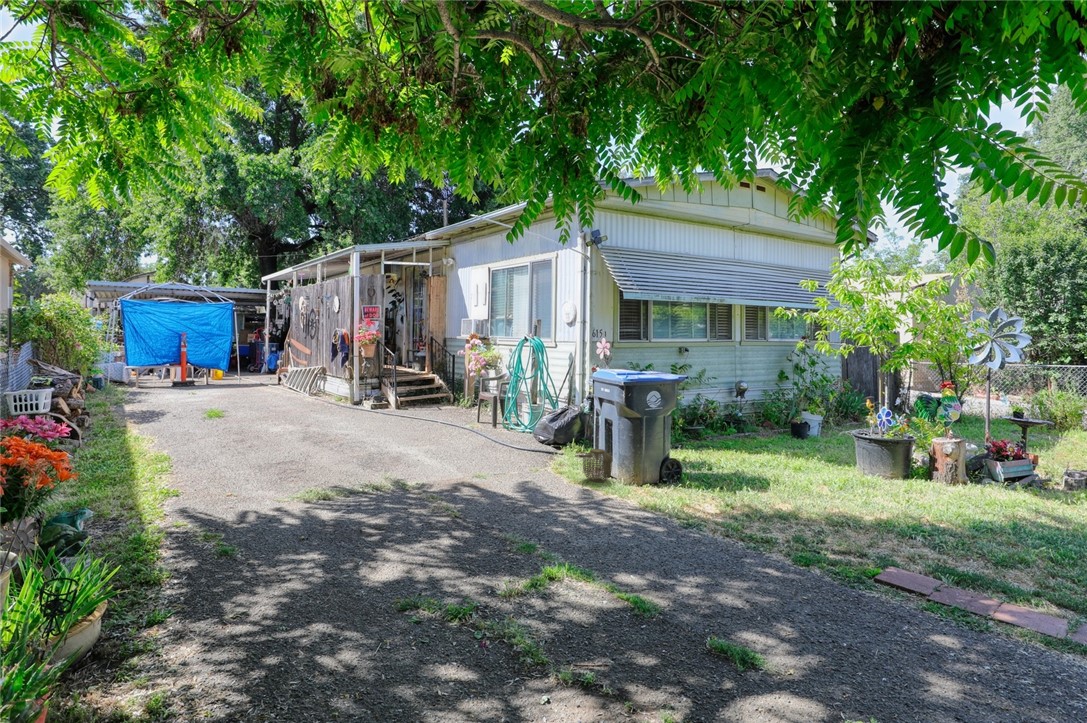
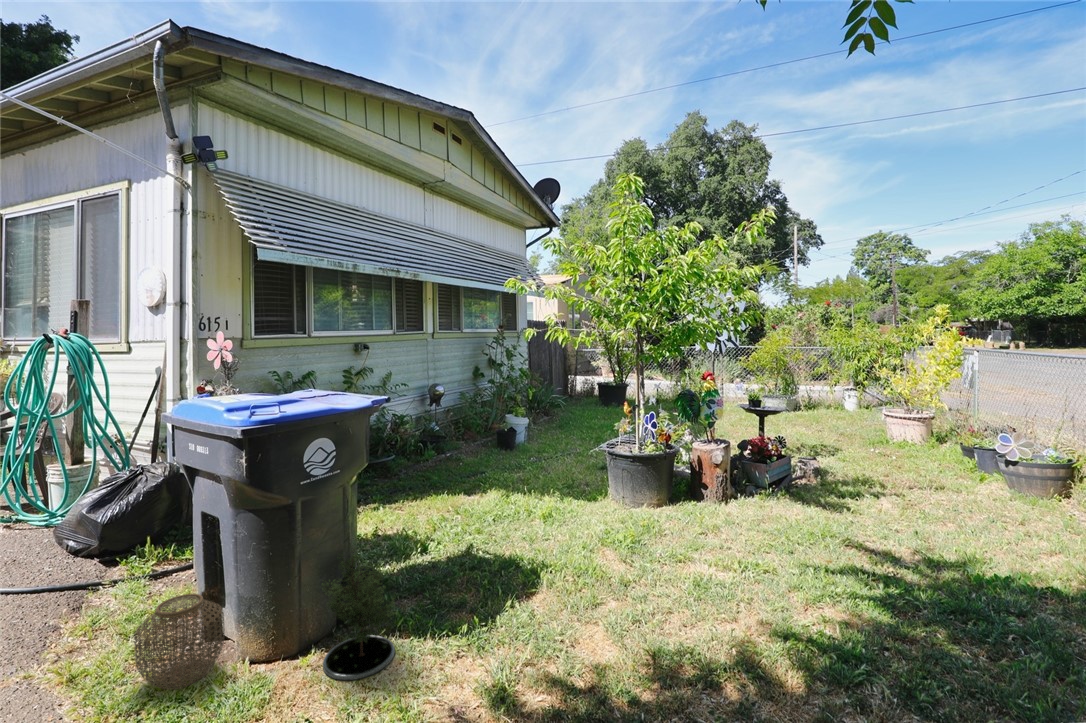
potted tree: none [649,436,682,493] -> present [322,548,395,680]

